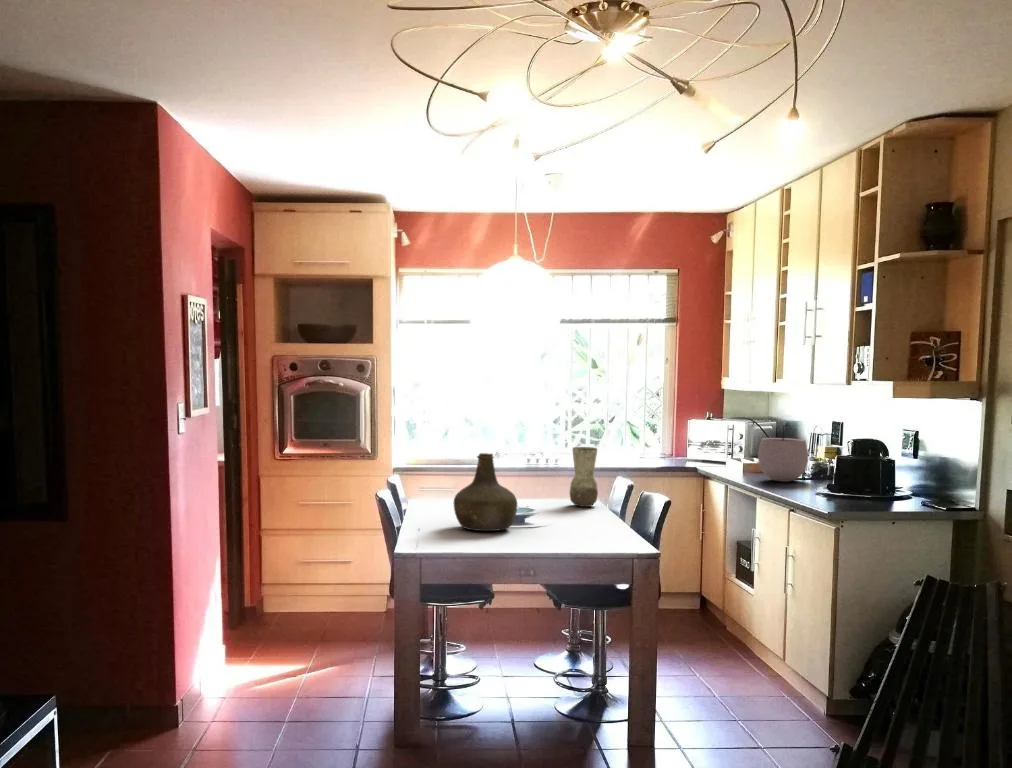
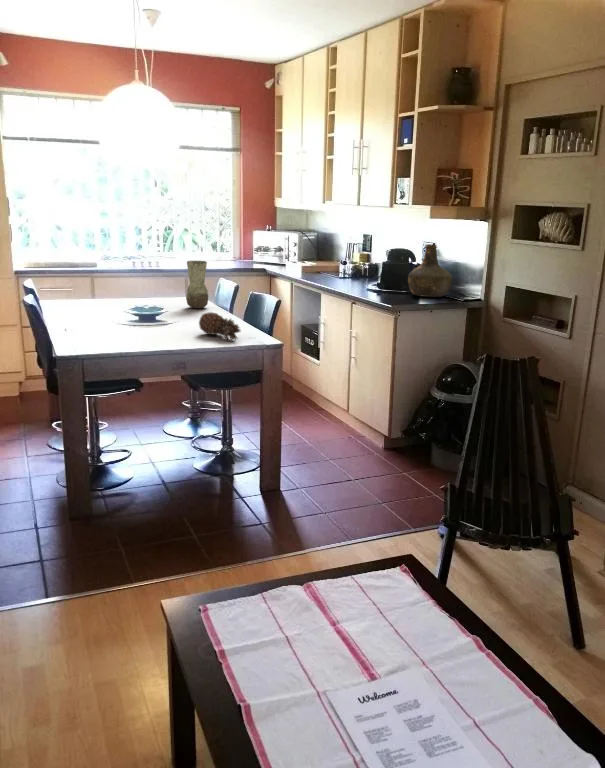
plant pot: present [758,424,808,482] -> none [322,235,357,281]
bottle: present [454,453,517,531] -> present [408,244,452,297]
fruit: none [557,508,604,545] -> present [199,312,240,339]

